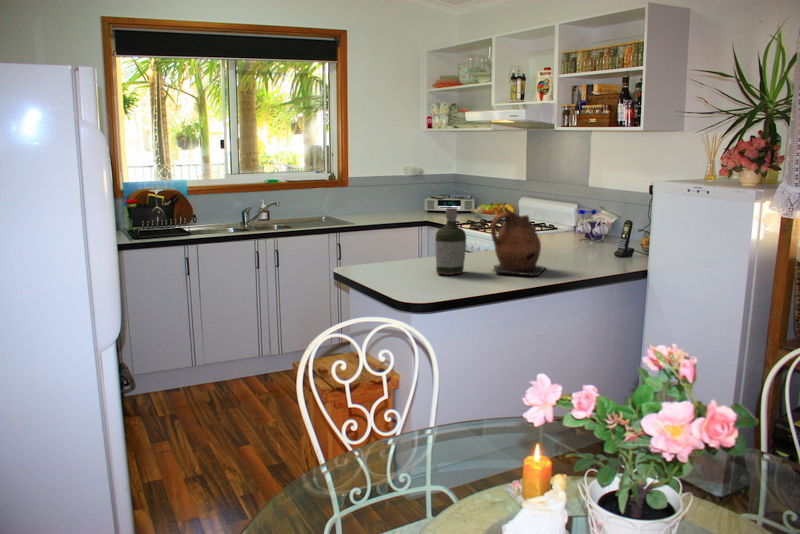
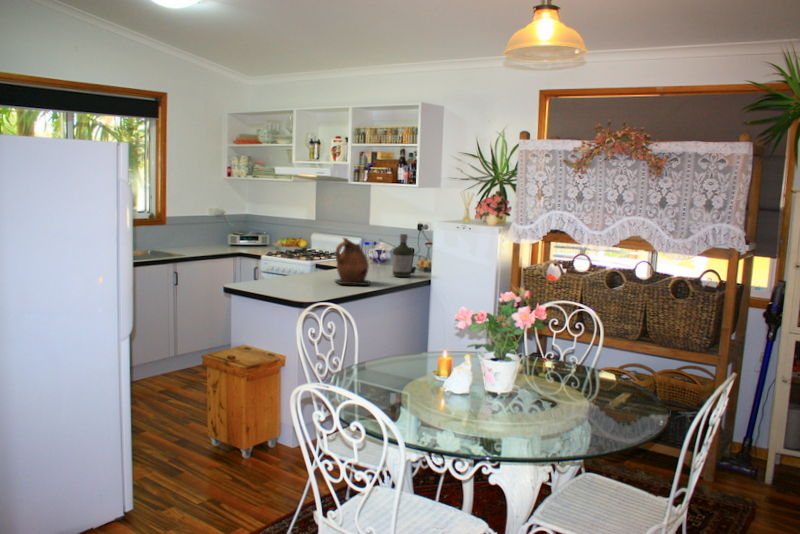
bottle: present [435,208,466,275] -> present [392,234,413,277]

